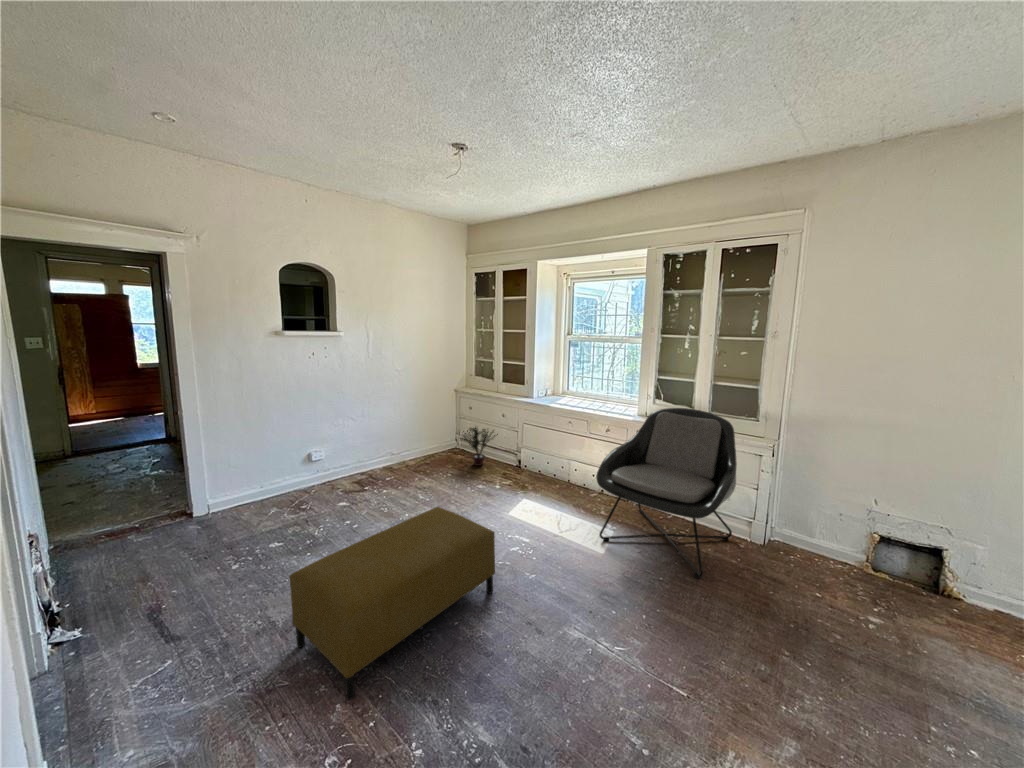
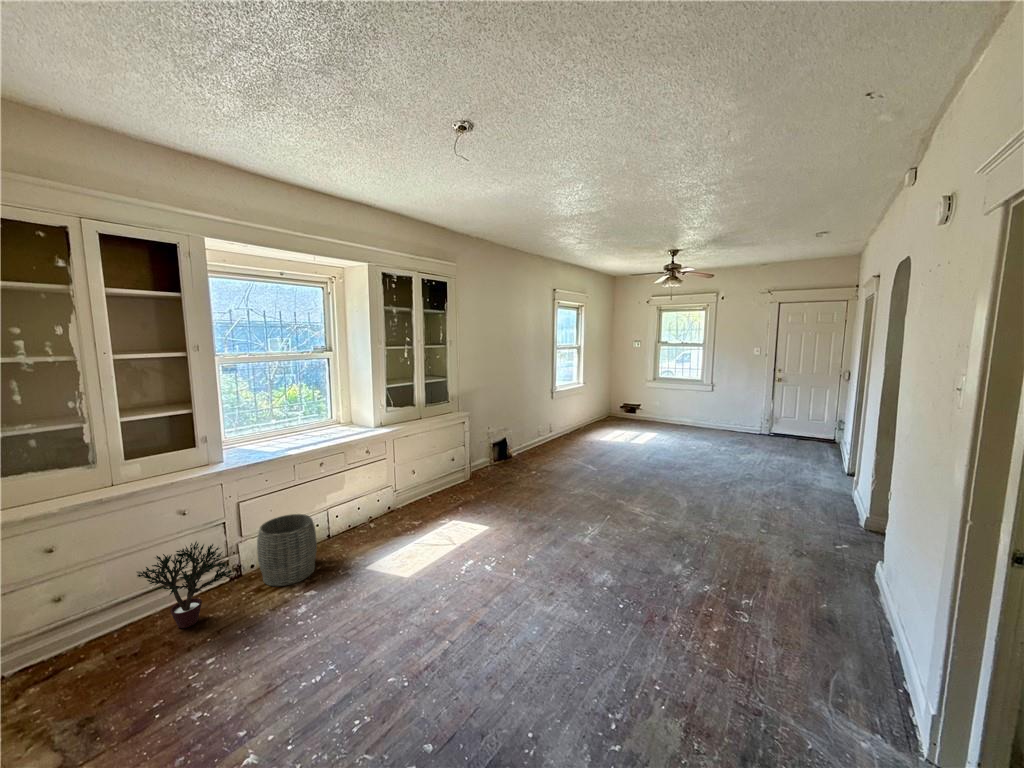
lounge chair: present [596,408,737,578] -> none [414,403,523,526]
woven basket: none [504,440,538,483] -> present [257,514,317,586]
ottoman: present [289,507,495,700] -> none [520,520,715,683]

